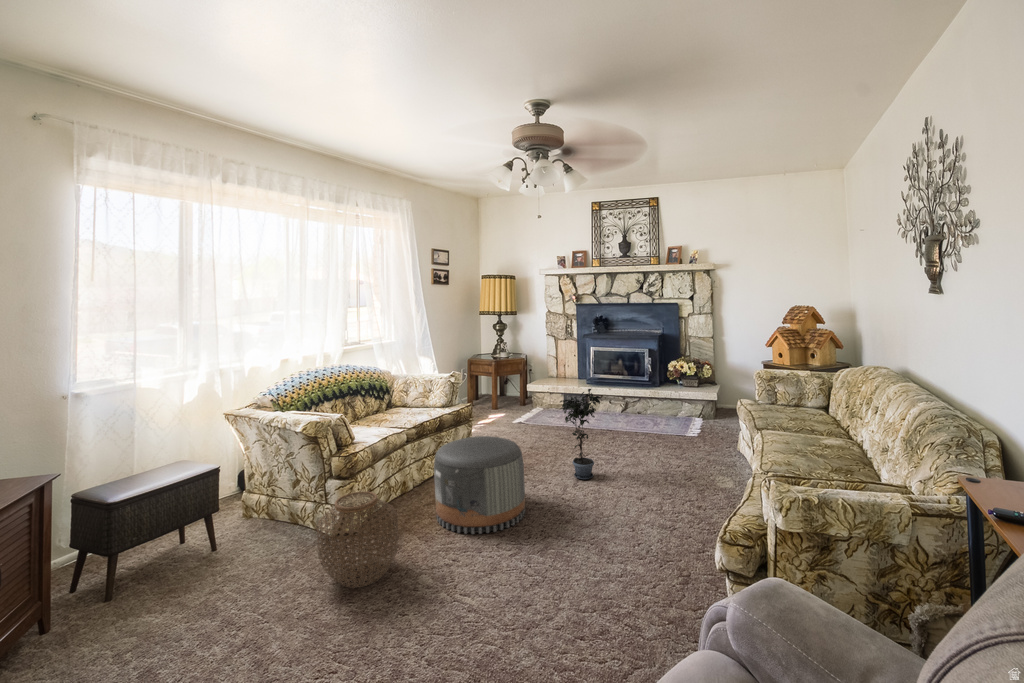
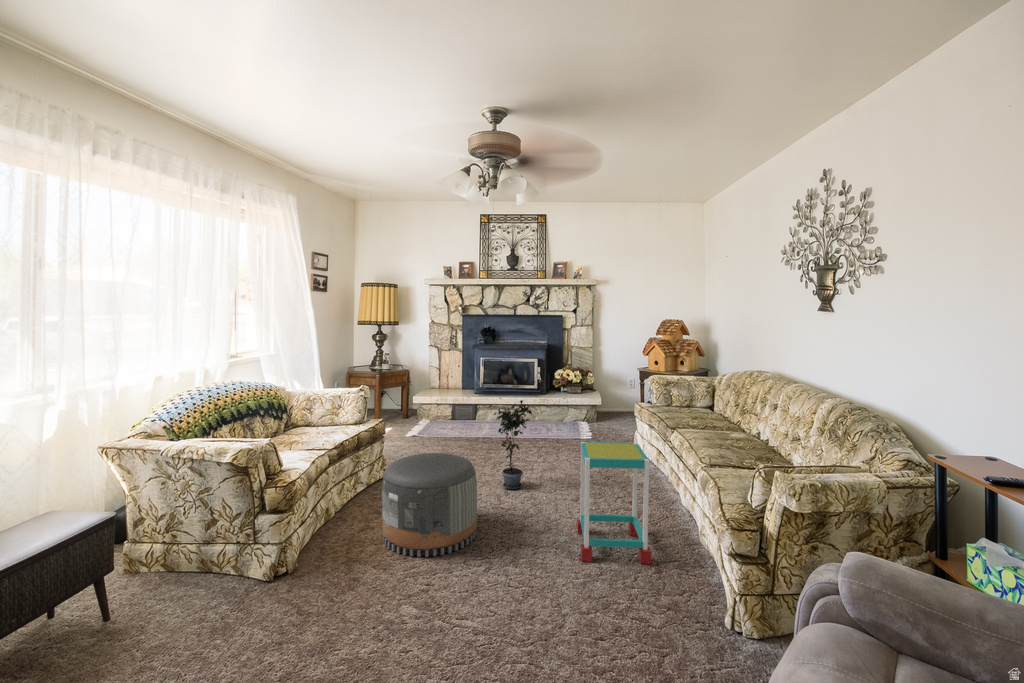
side table: none [612,433,696,576] -> present [577,442,651,564]
woven basket: present [316,491,398,588] -> none [285,524,378,634]

